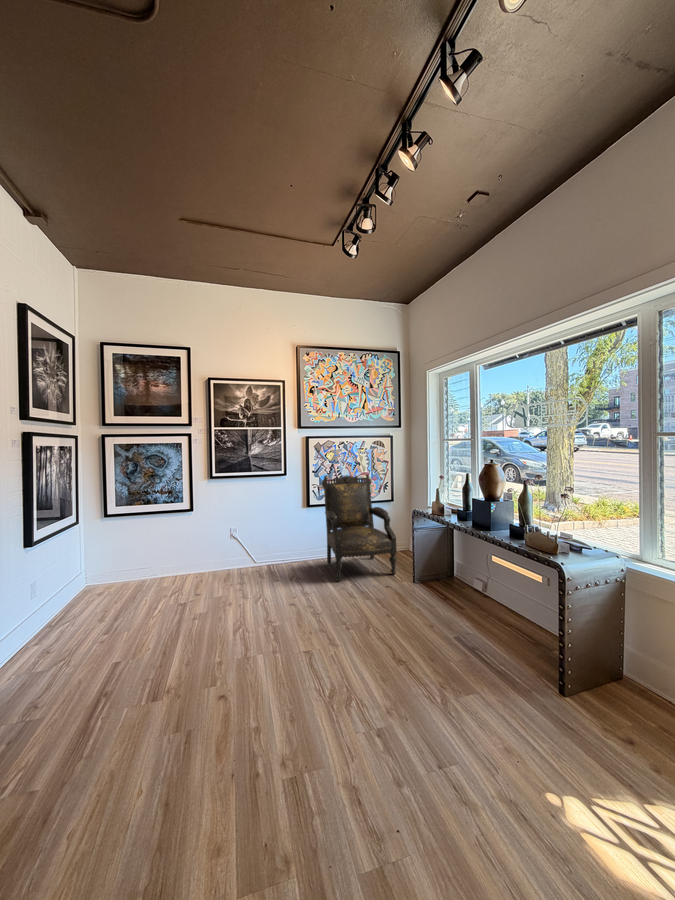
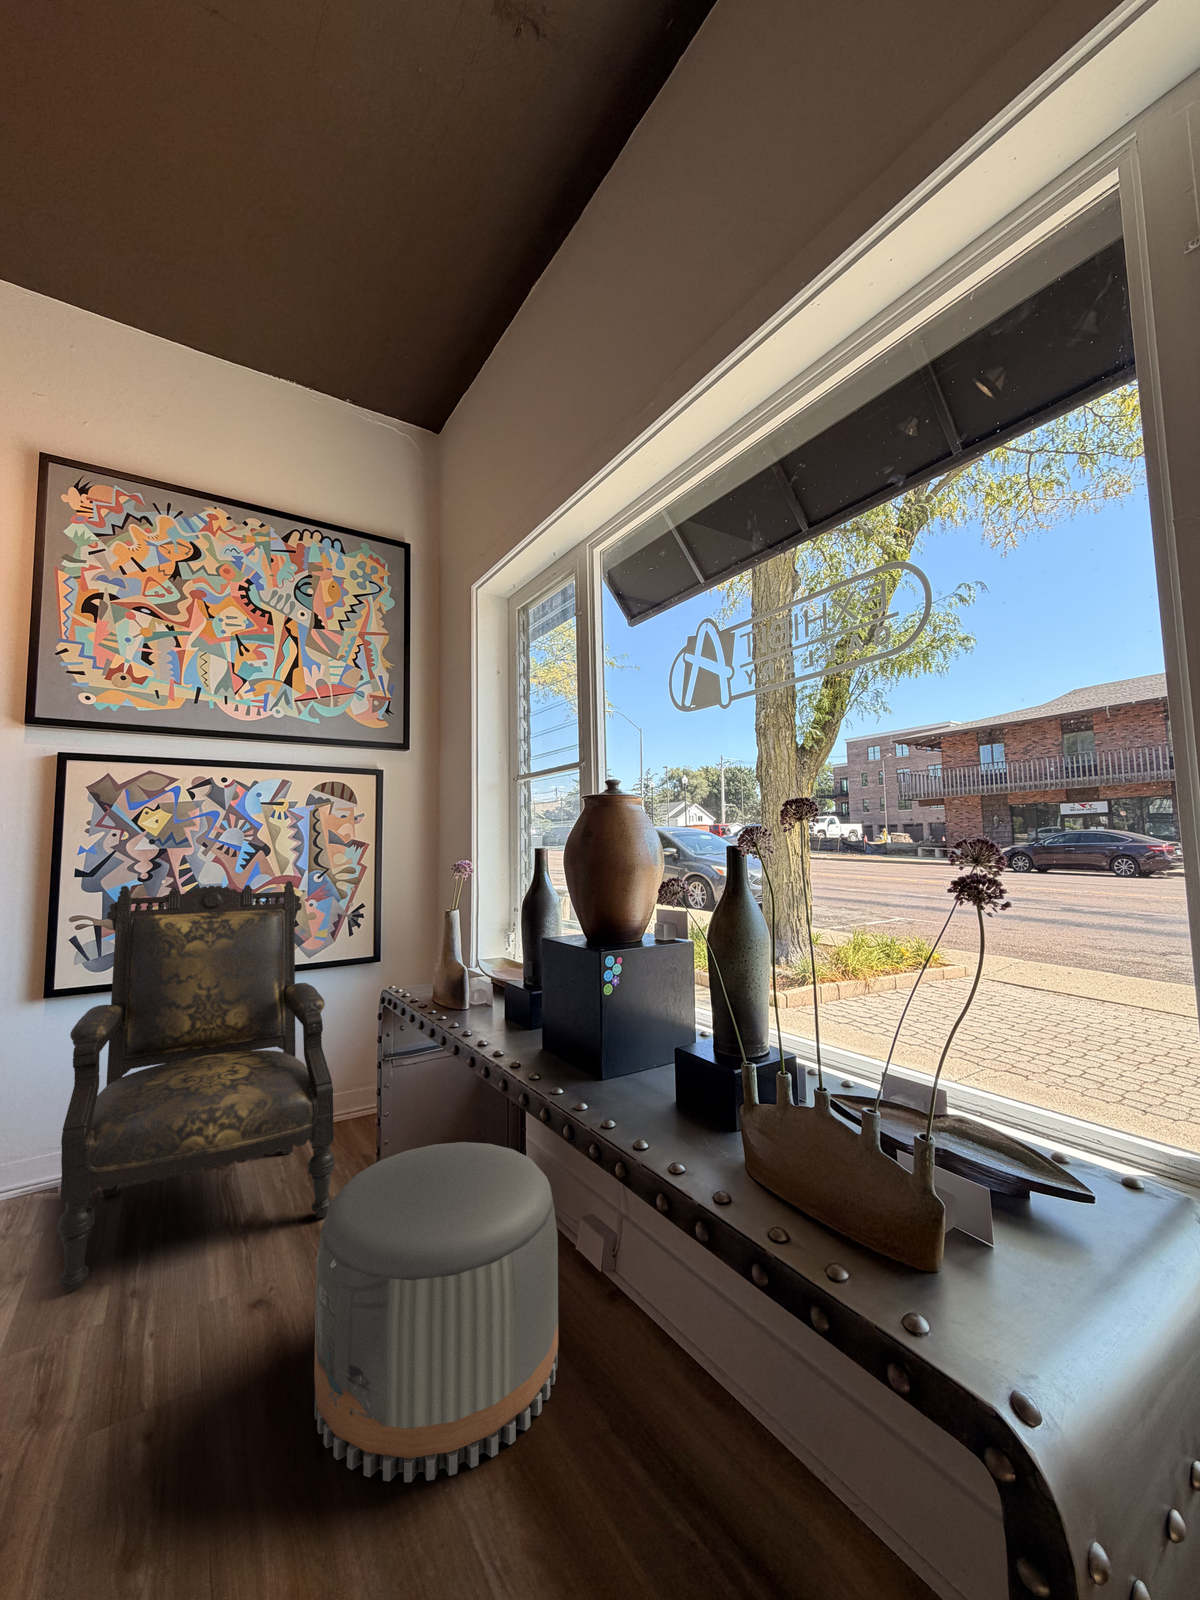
pouf: none [414,553,478,621] -> present [314,1142,558,1482]

